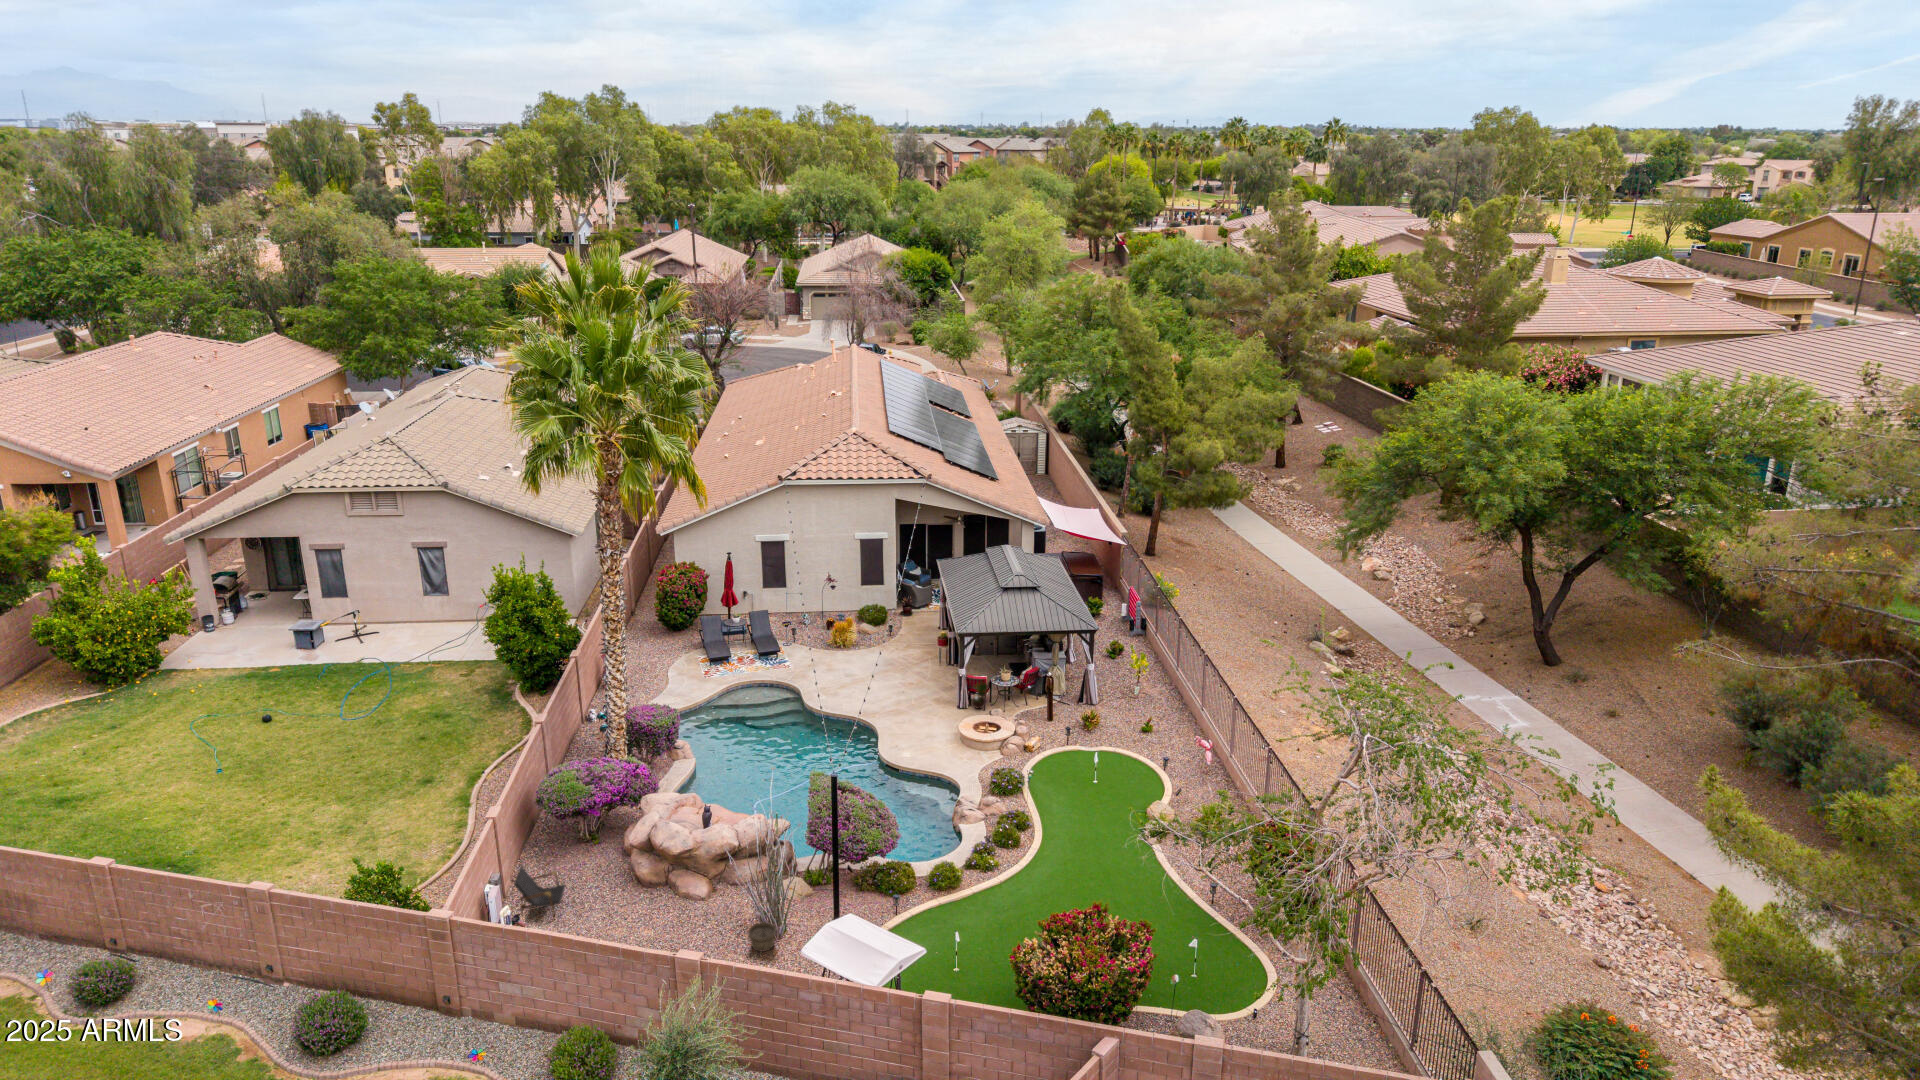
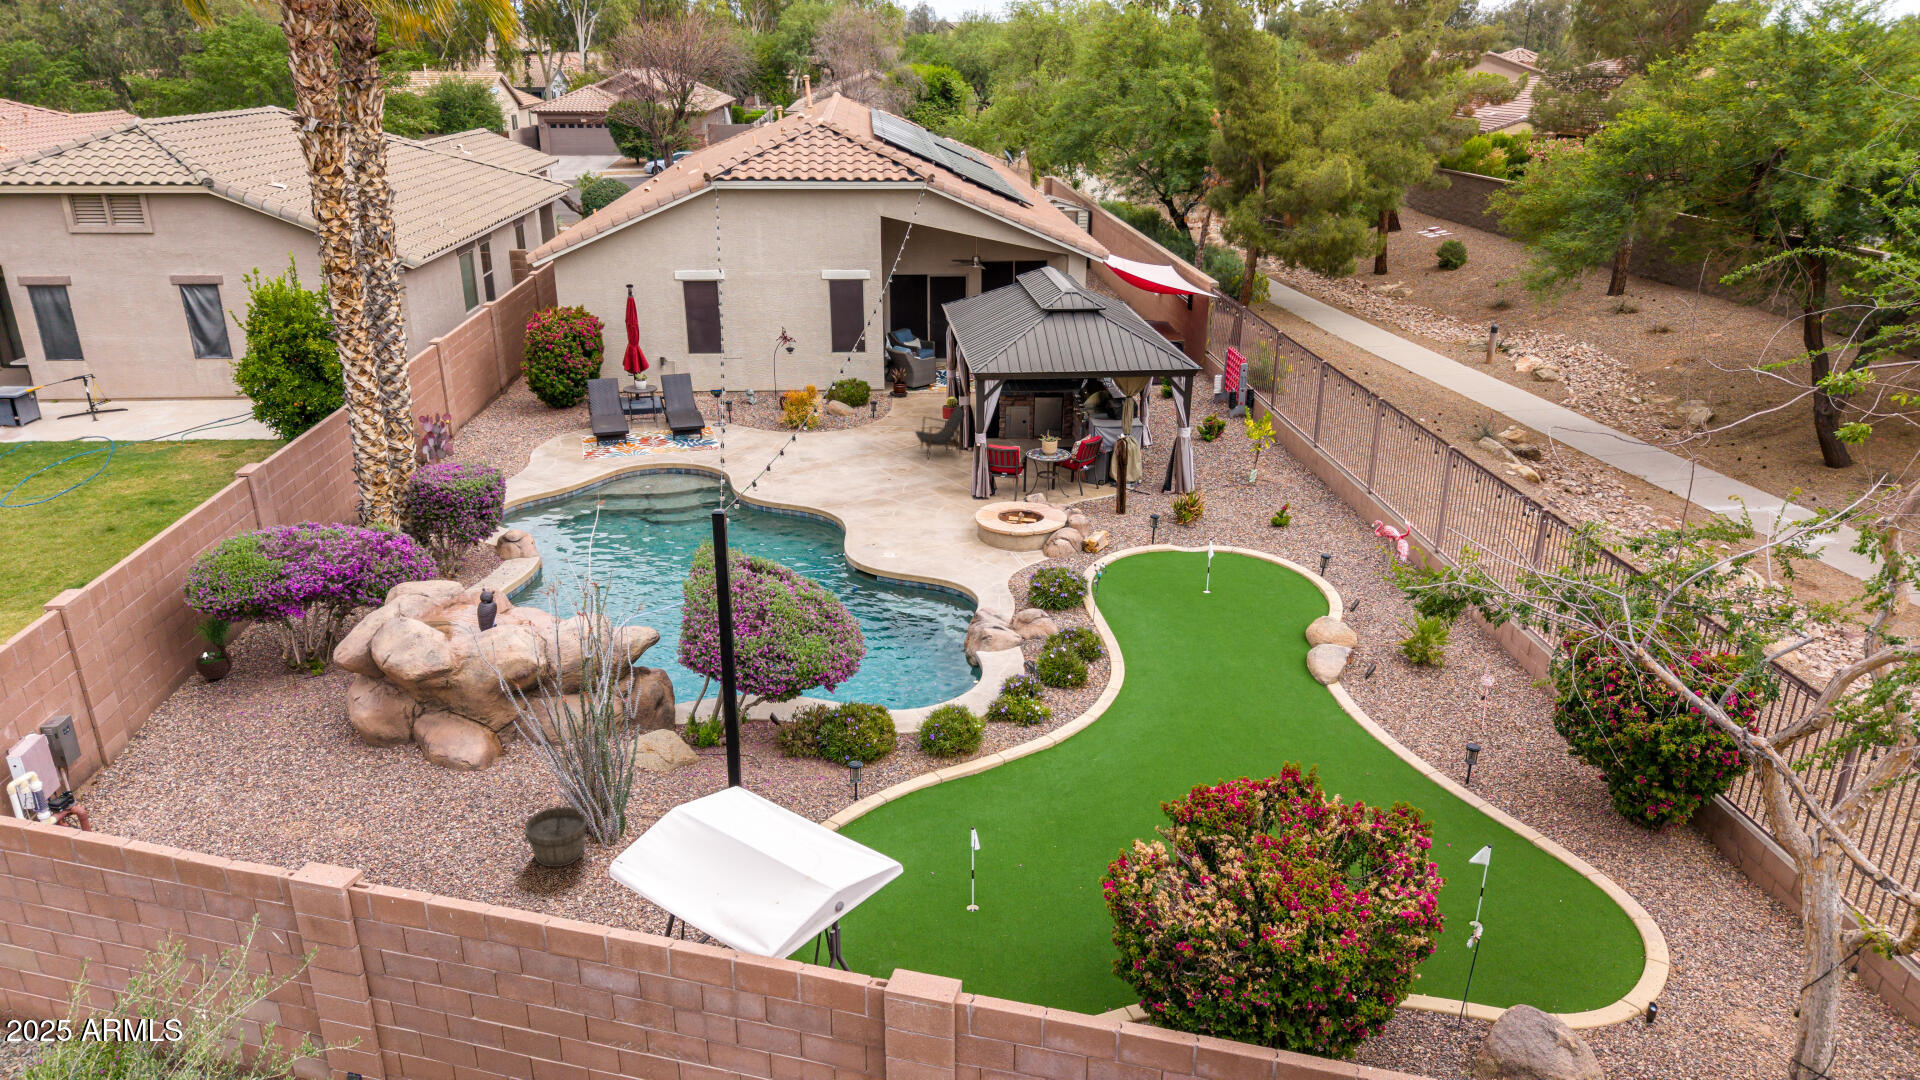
potted tree: present [972,682,988,709] -> present [194,615,233,679]
lounge chair: present [514,867,566,919] -> present [915,406,965,458]

